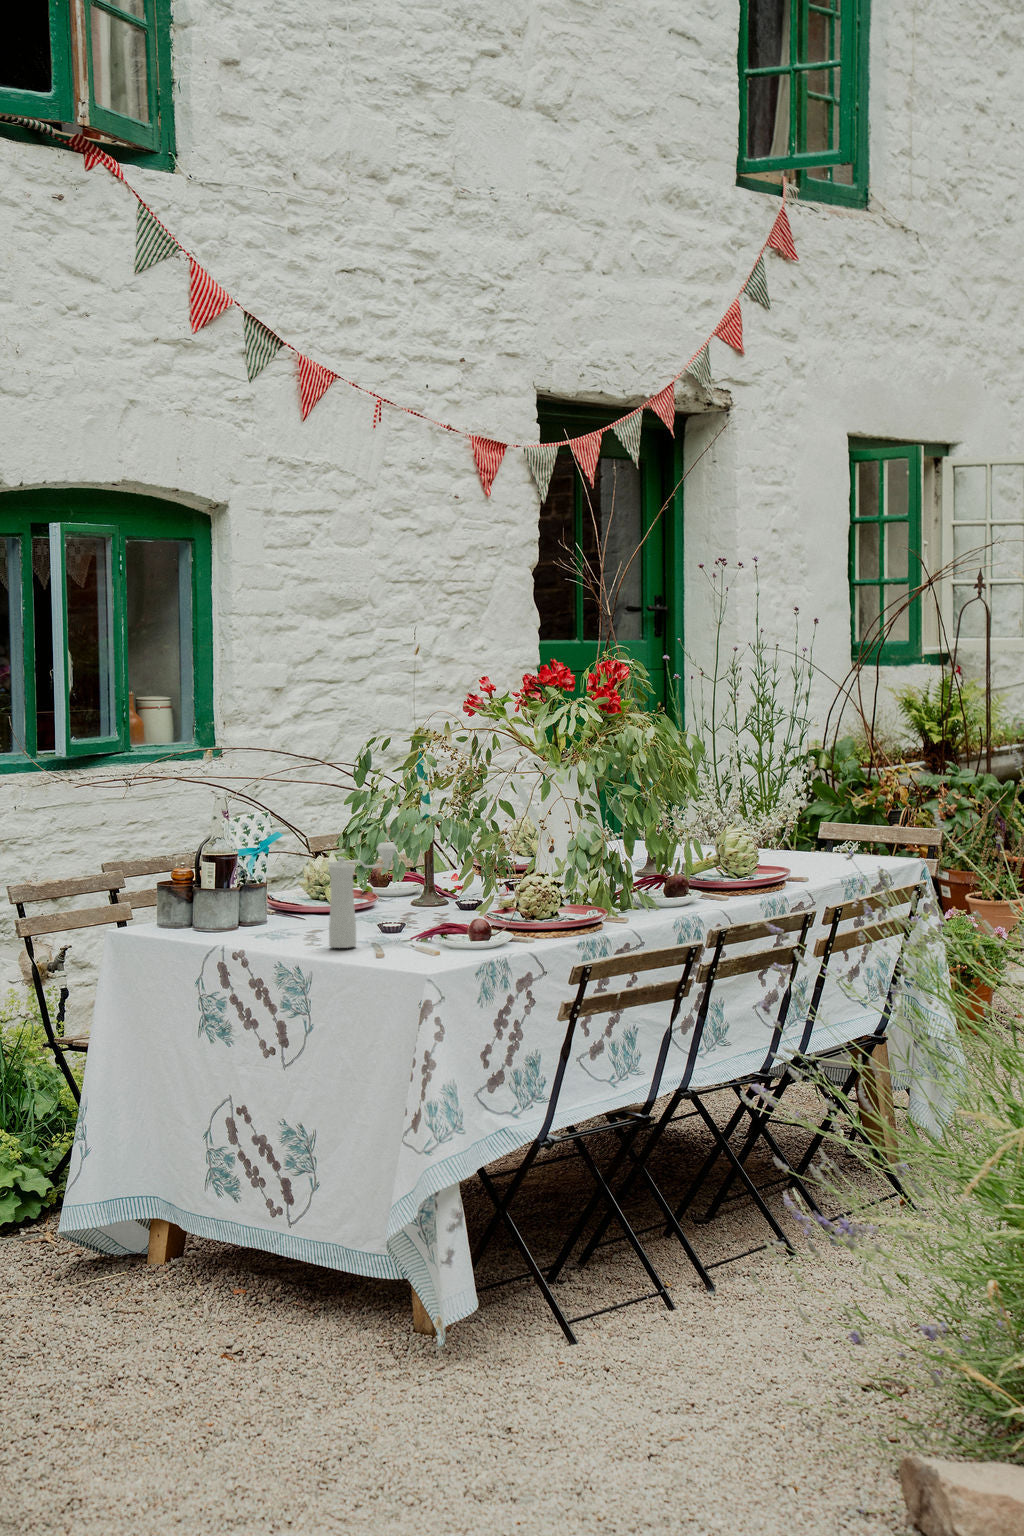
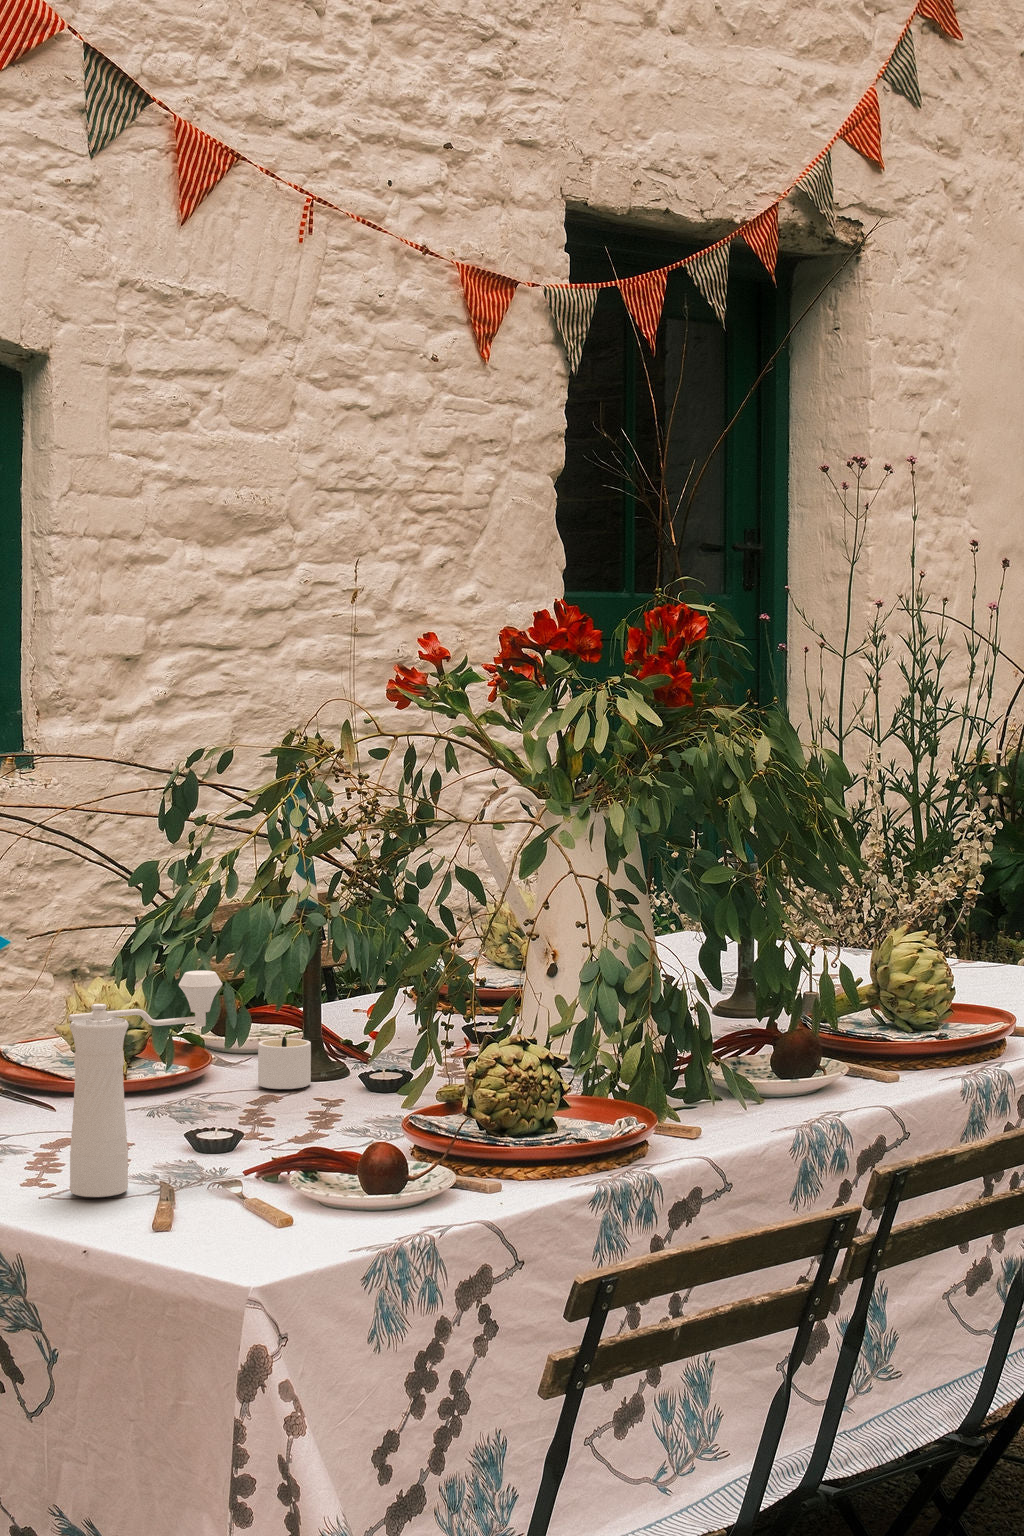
candle: none [401,885,442,911] -> present [258,1037,311,1089]

